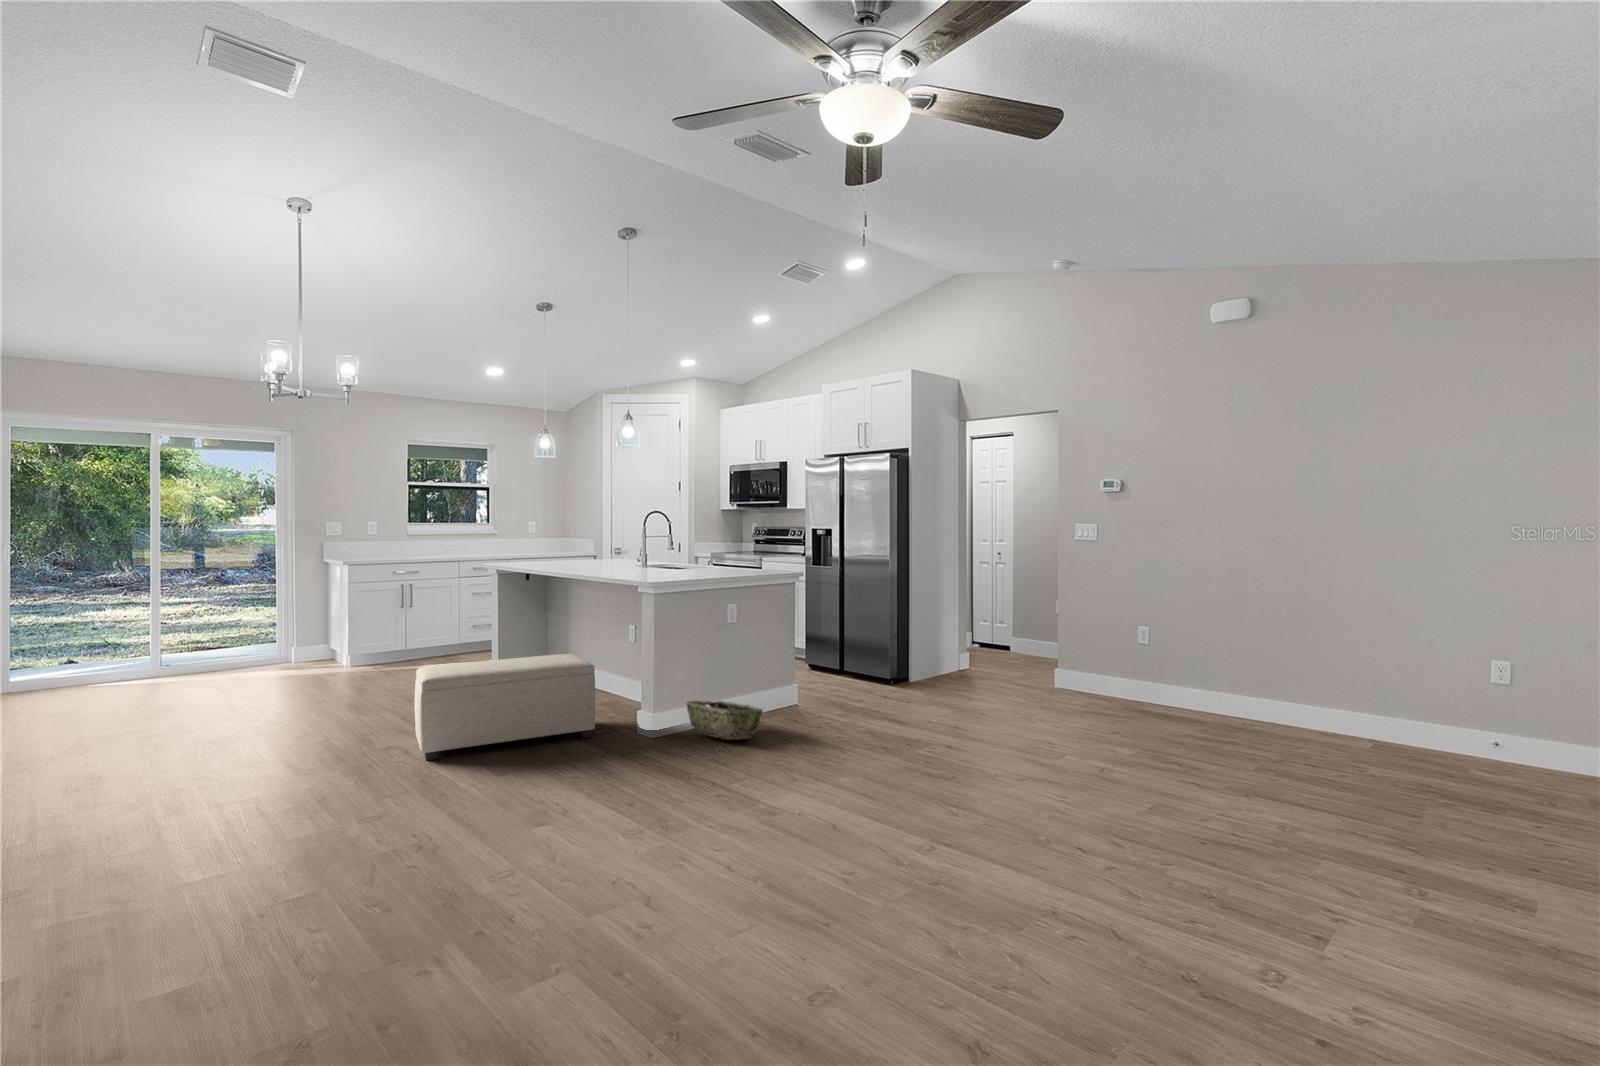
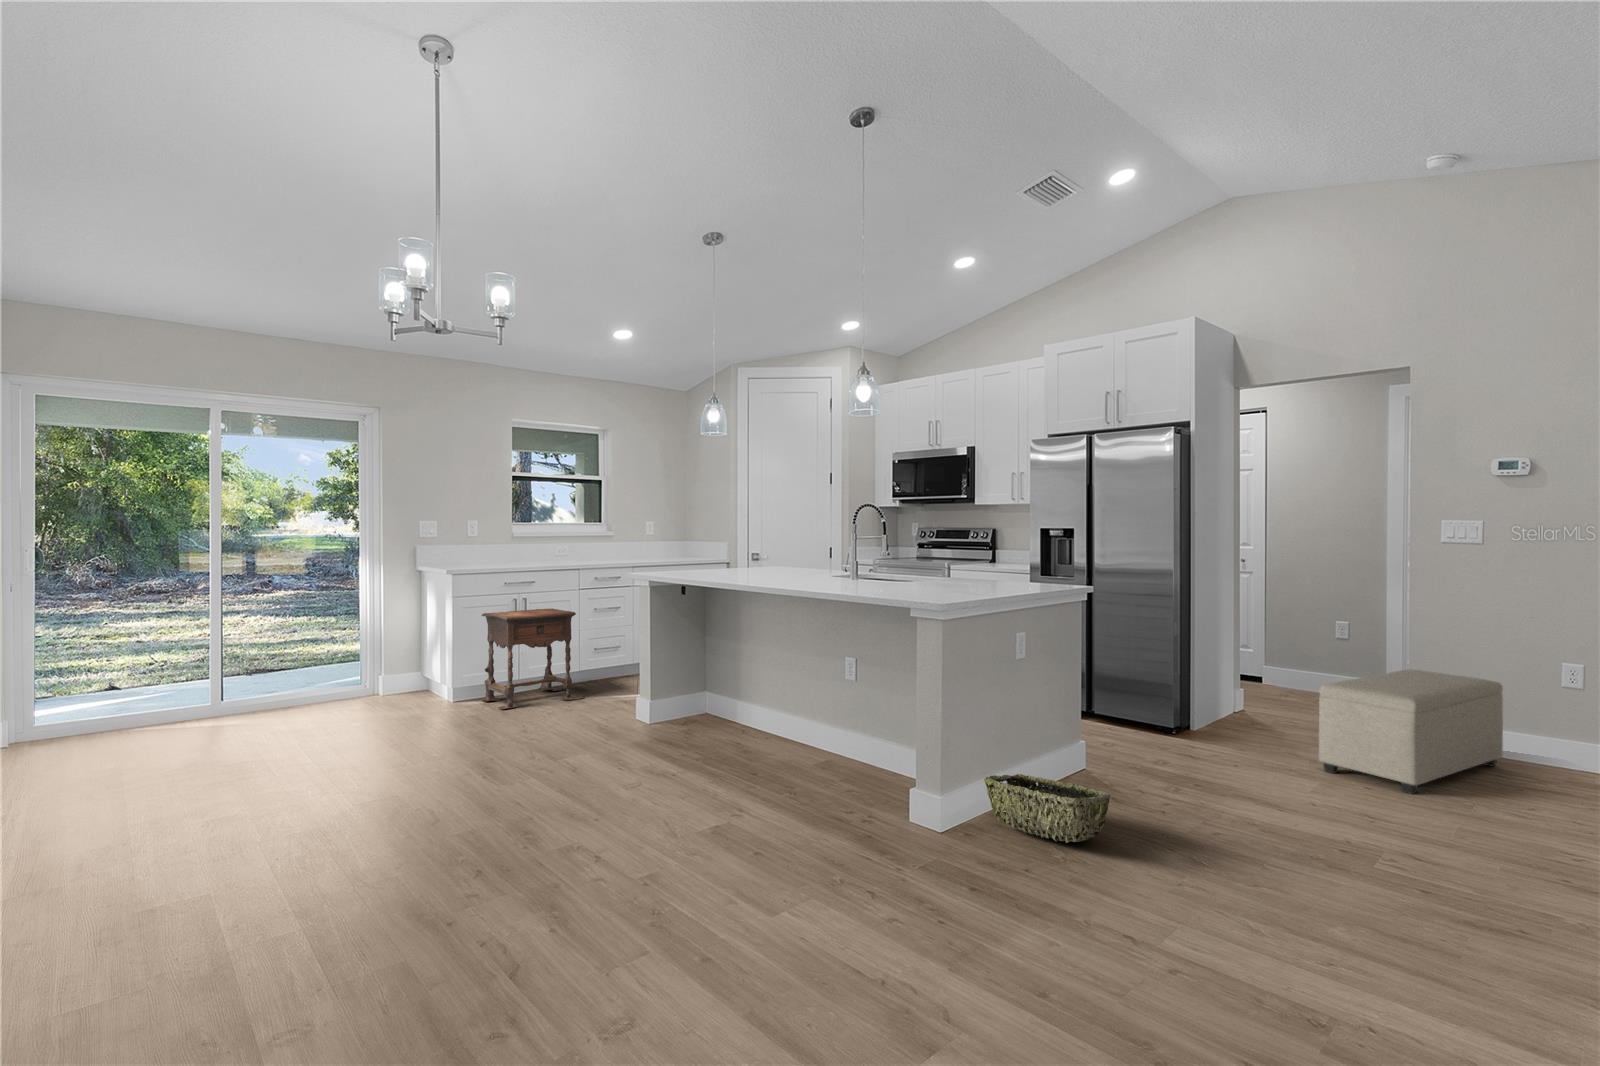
side table: none [371,593,457,672] -> present [482,609,584,709]
ottoman: present [415,654,595,761] -> present [1319,670,1503,794]

